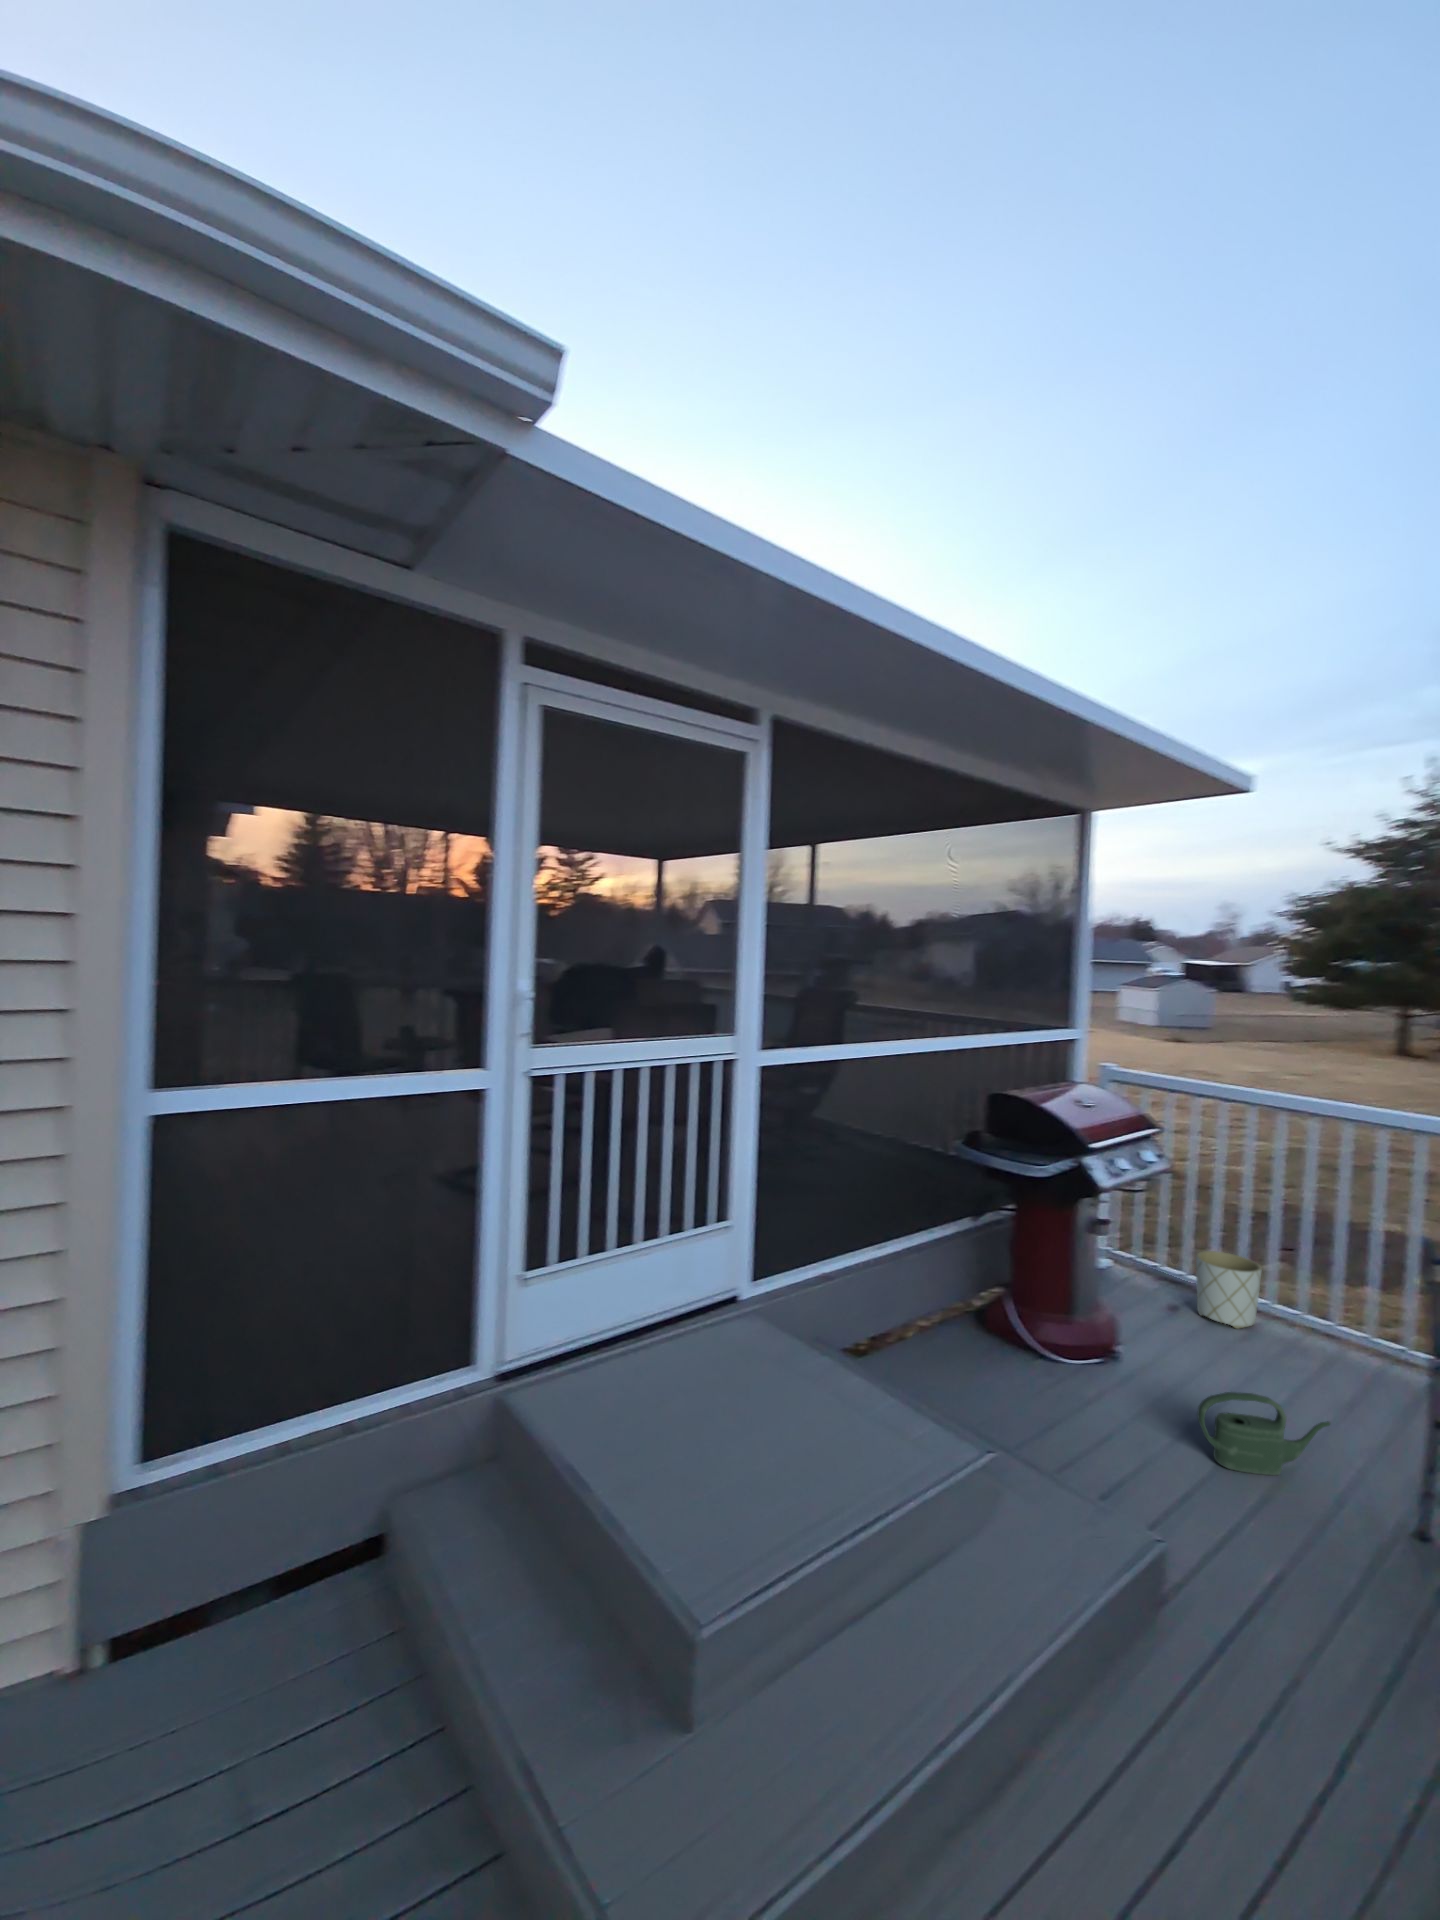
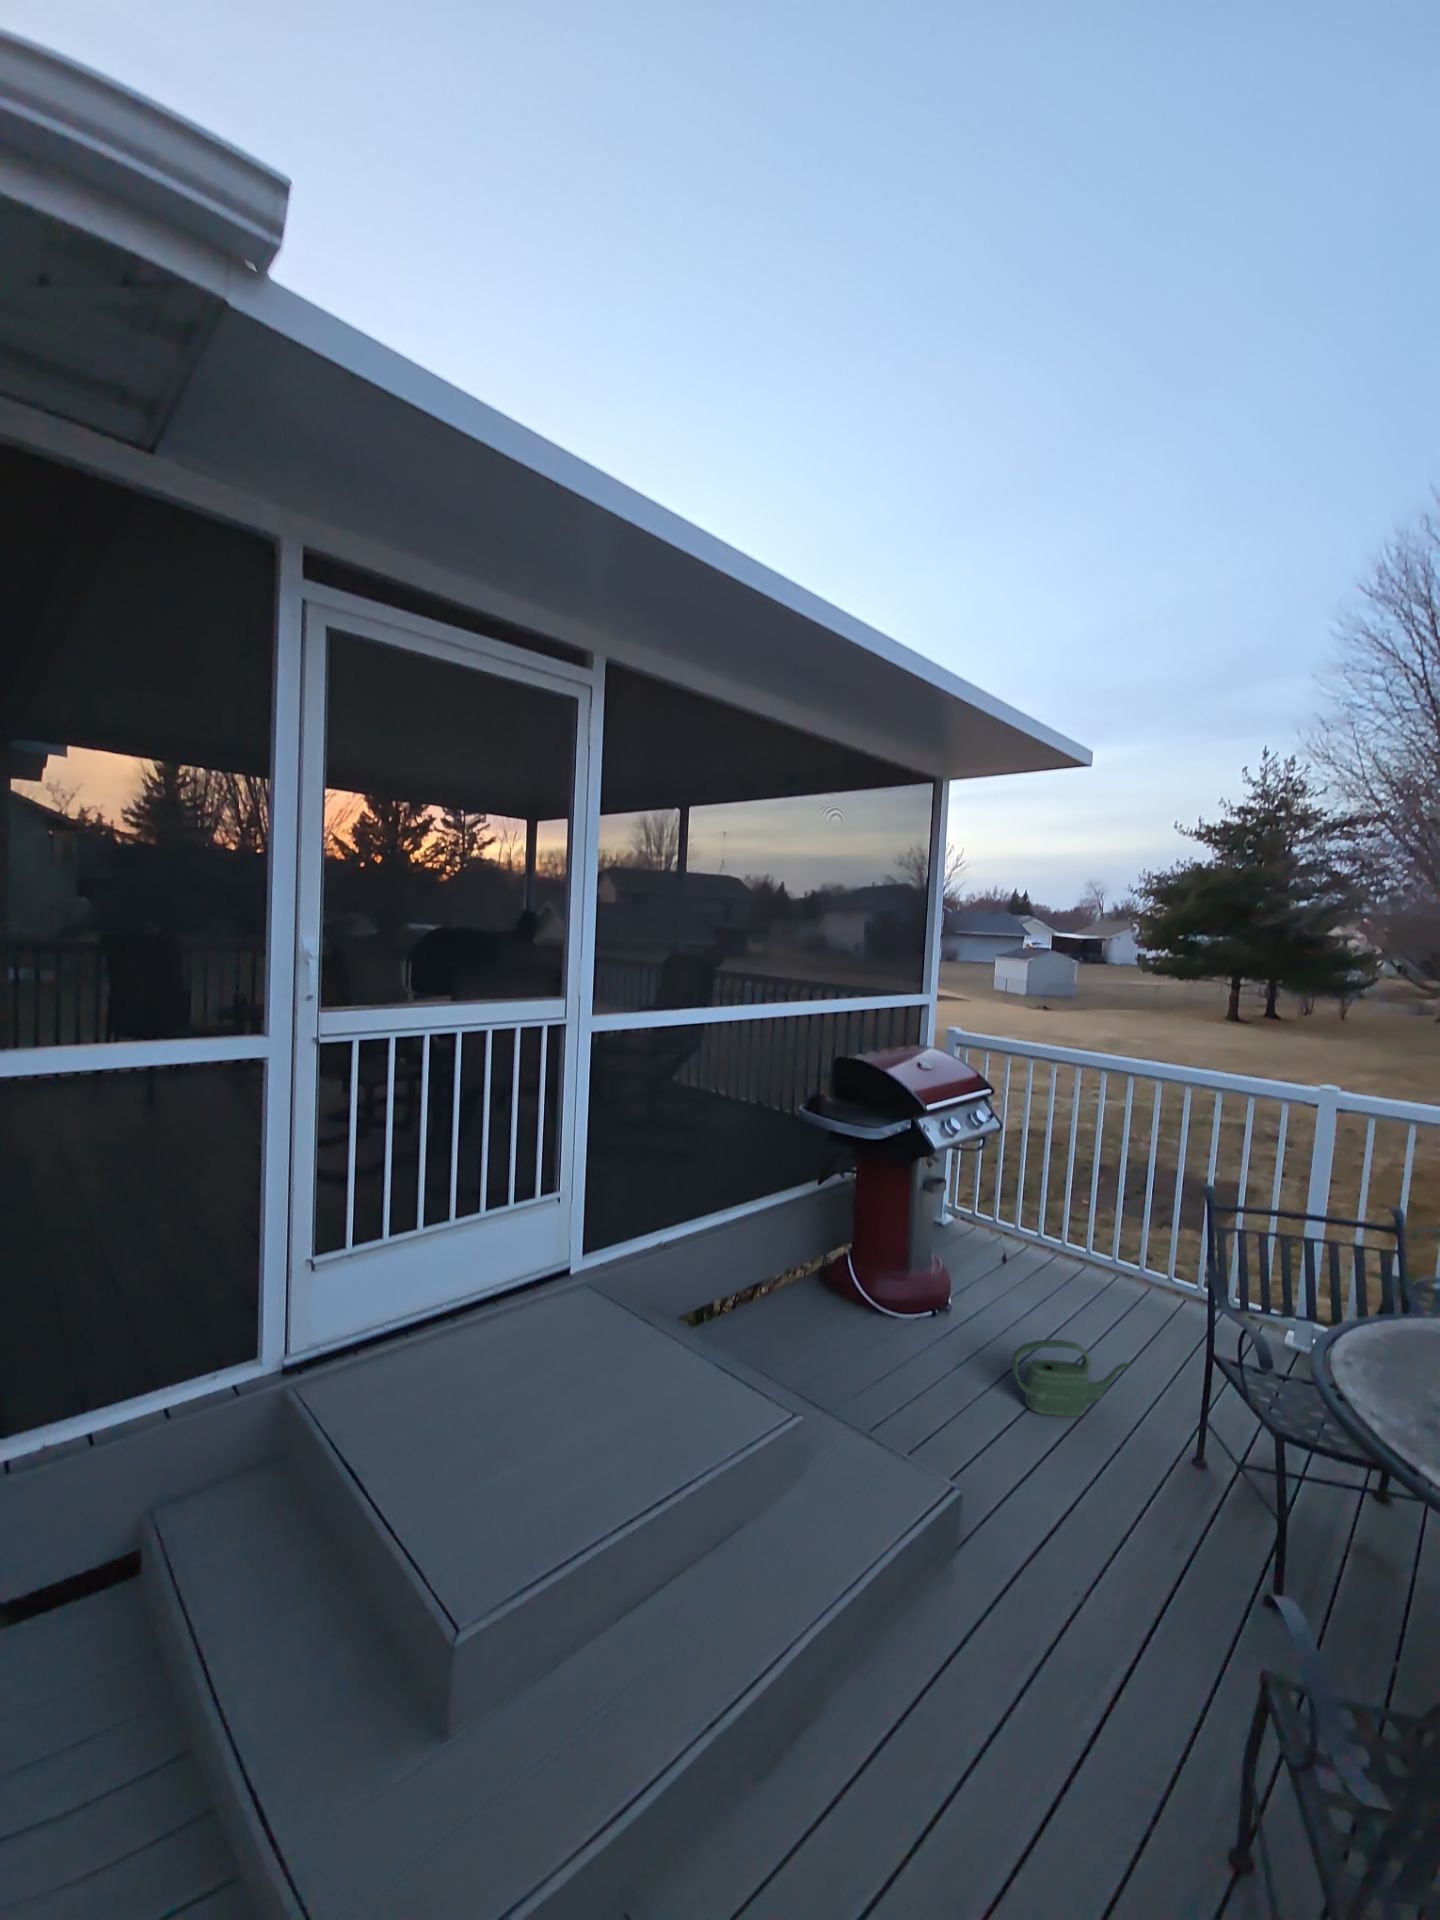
planter: present [1196,1251,1261,1328] -> none [1027,1206,1085,1278]

